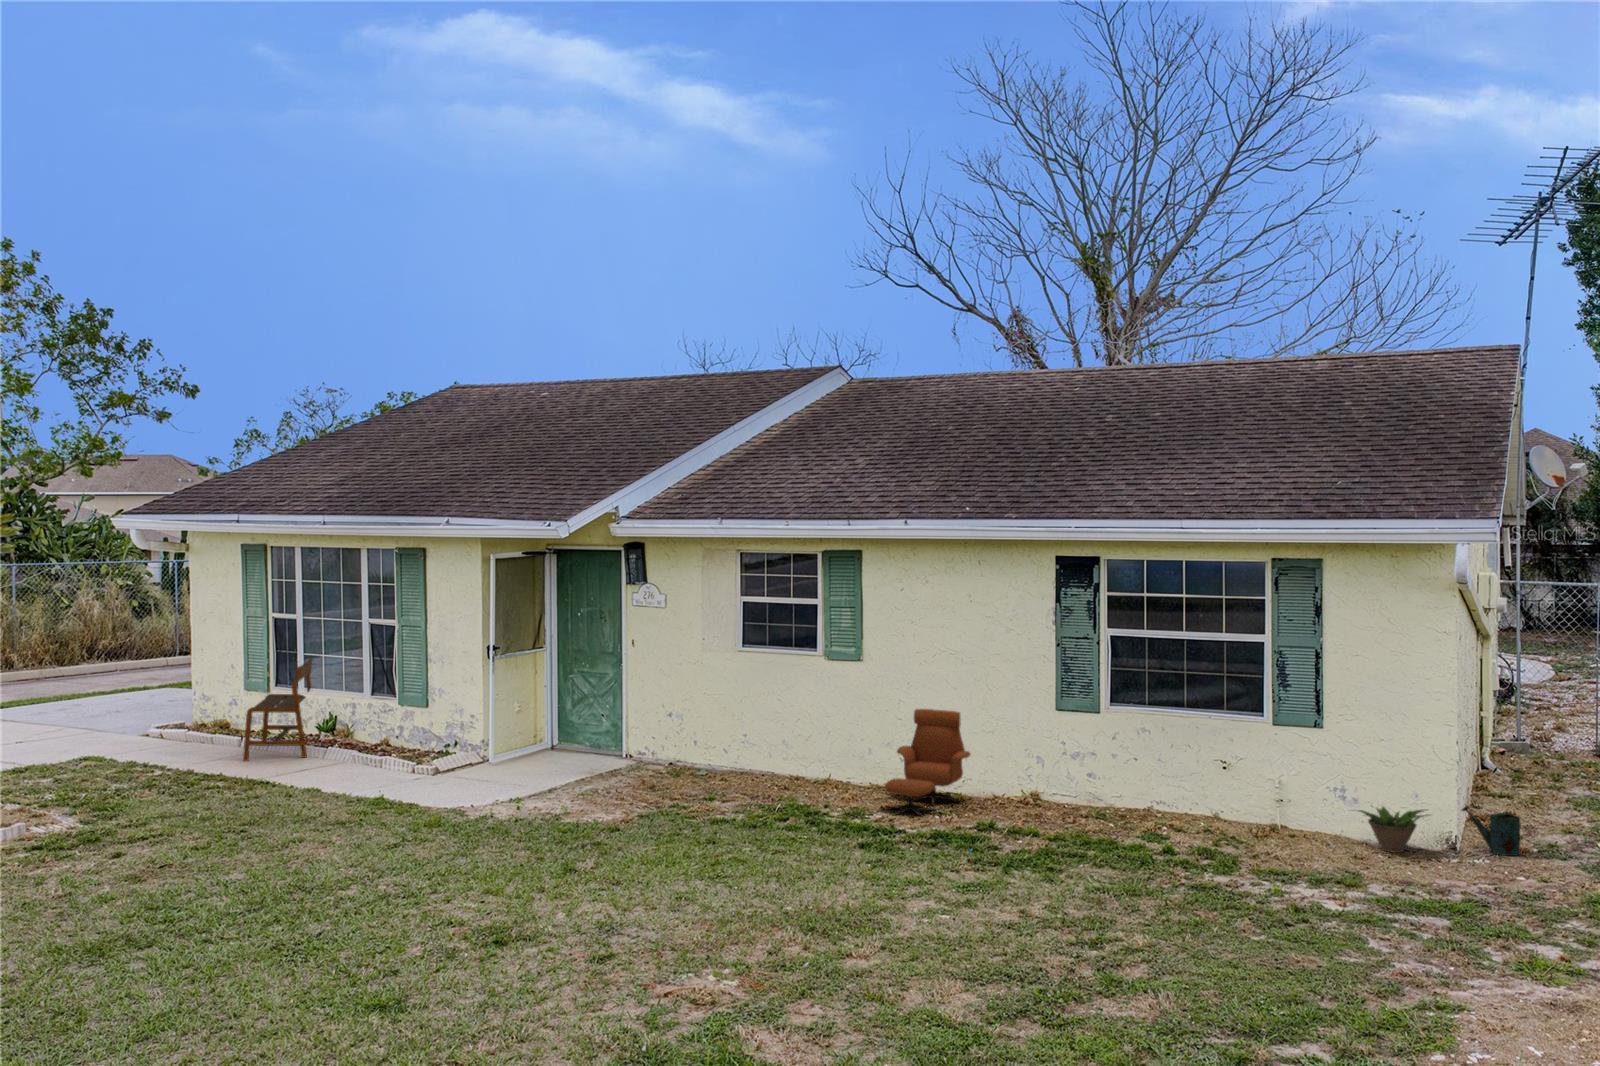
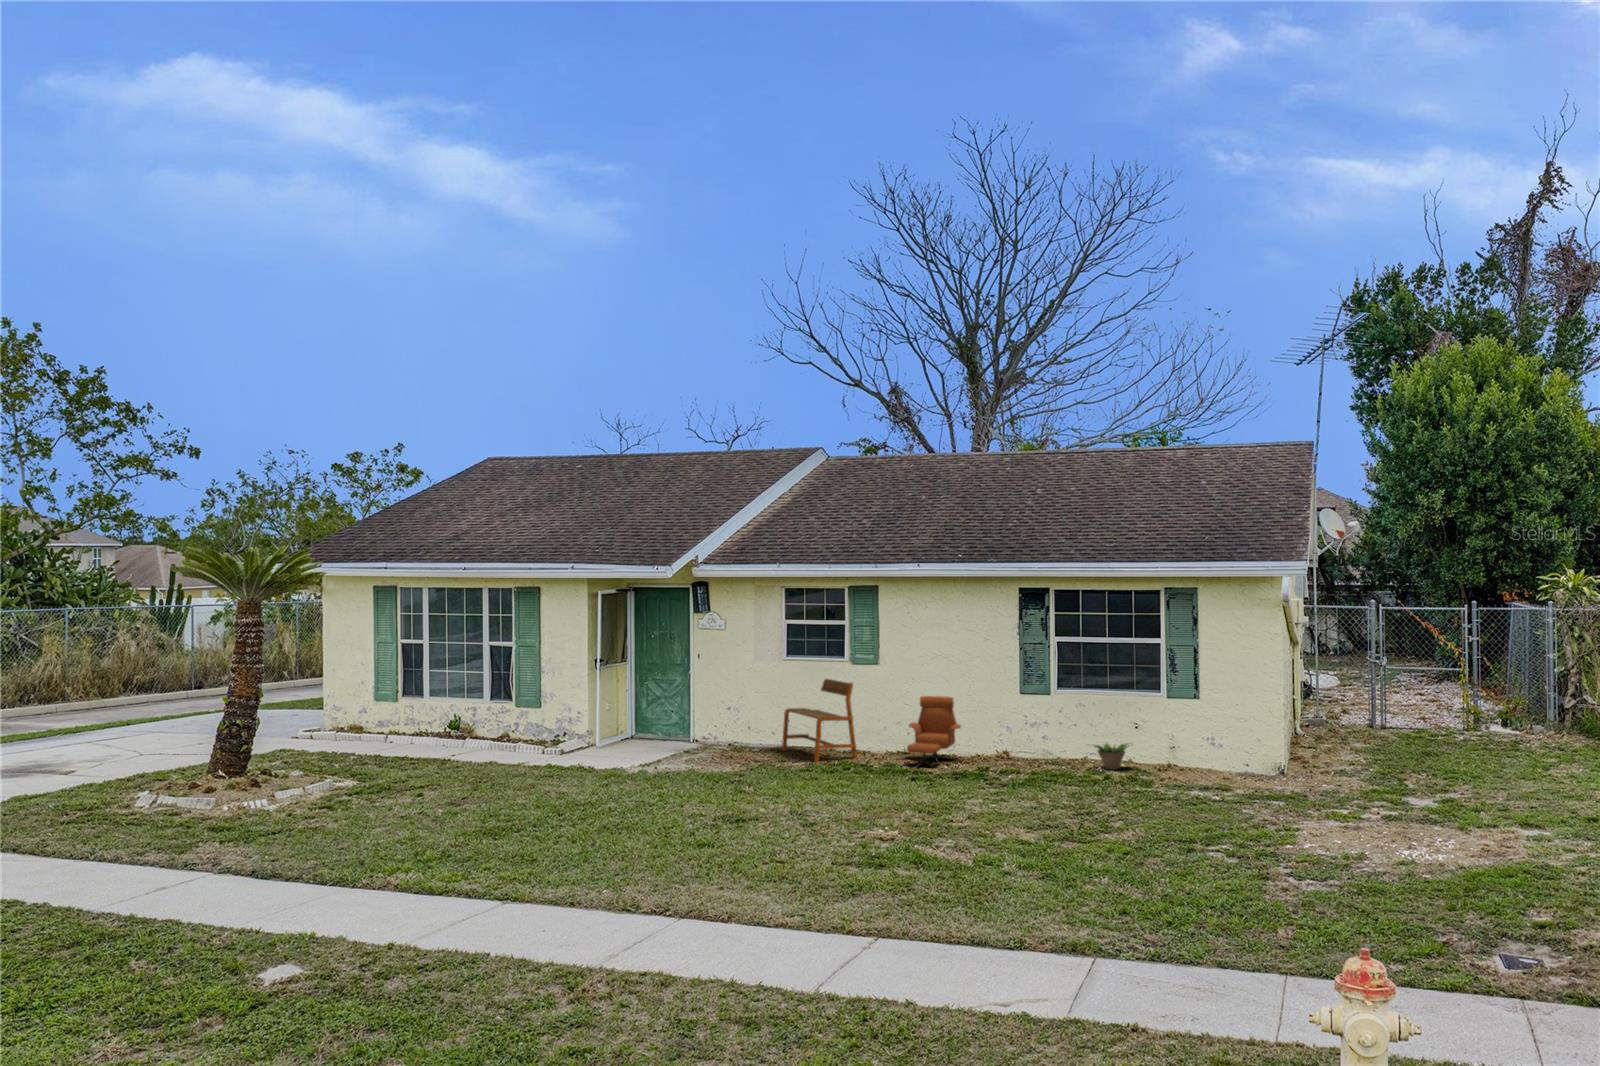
bench: present [243,658,313,761] -> present [782,679,857,762]
watering can: present [1461,806,1532,856] -> none [1288,745,1332,776]
decorative plant: present [1358,807,1427,853] -> present [1094,743,1129,770]

